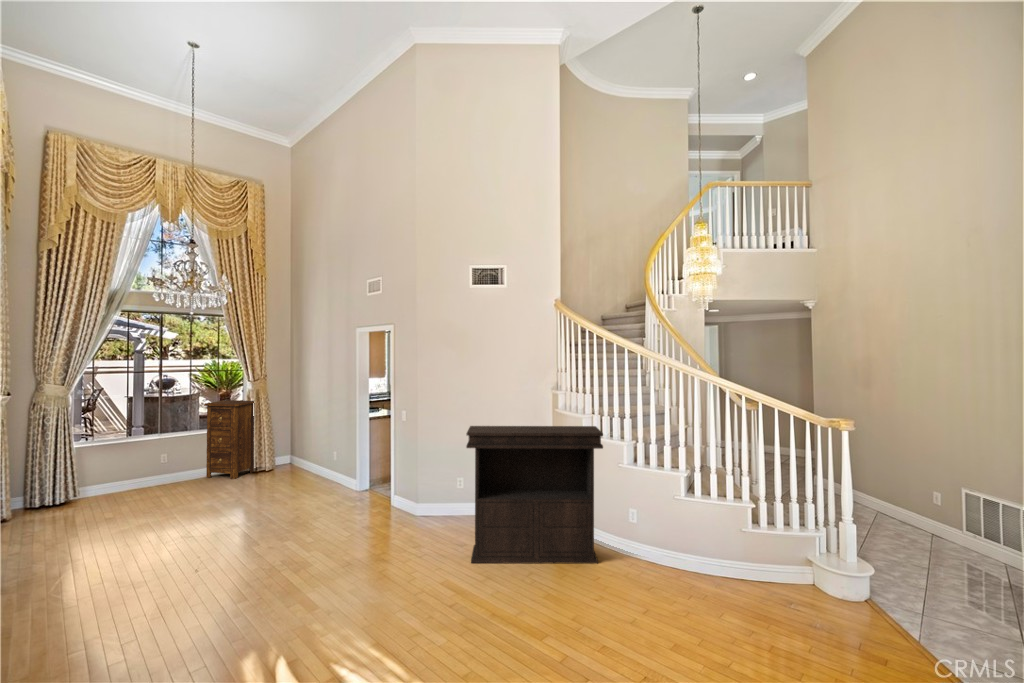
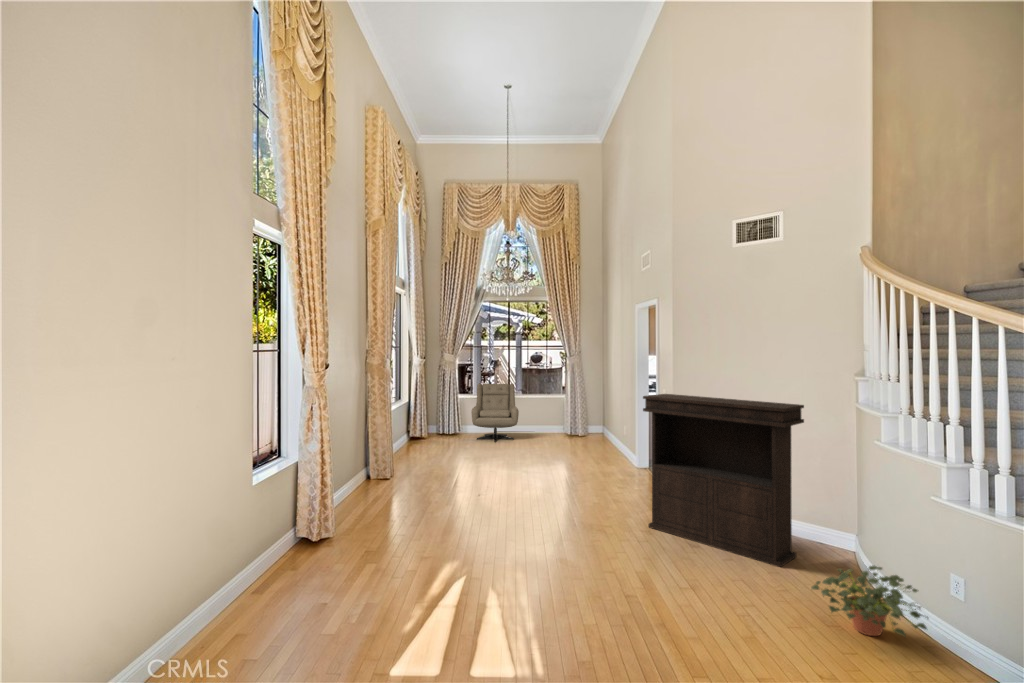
cabinet: present [204,400,255,479] -> none [535,374,571,440]
armchair: none [110,418,191,503] -> present [471,383,519,442]
potted plant: none [670,544,746,601] -> present [812,566,928,637]

